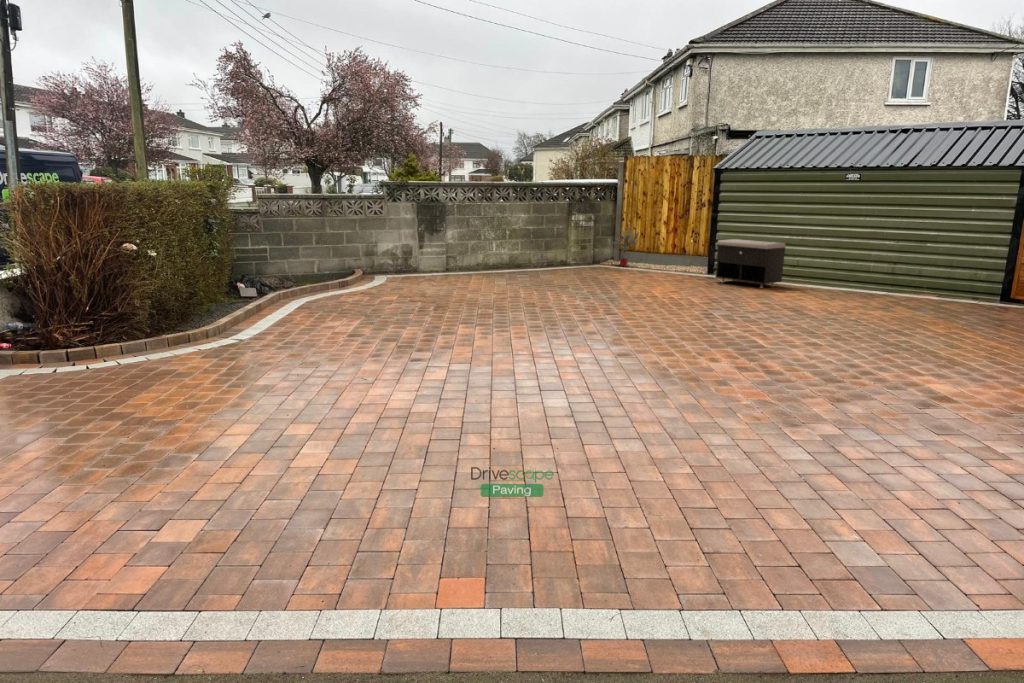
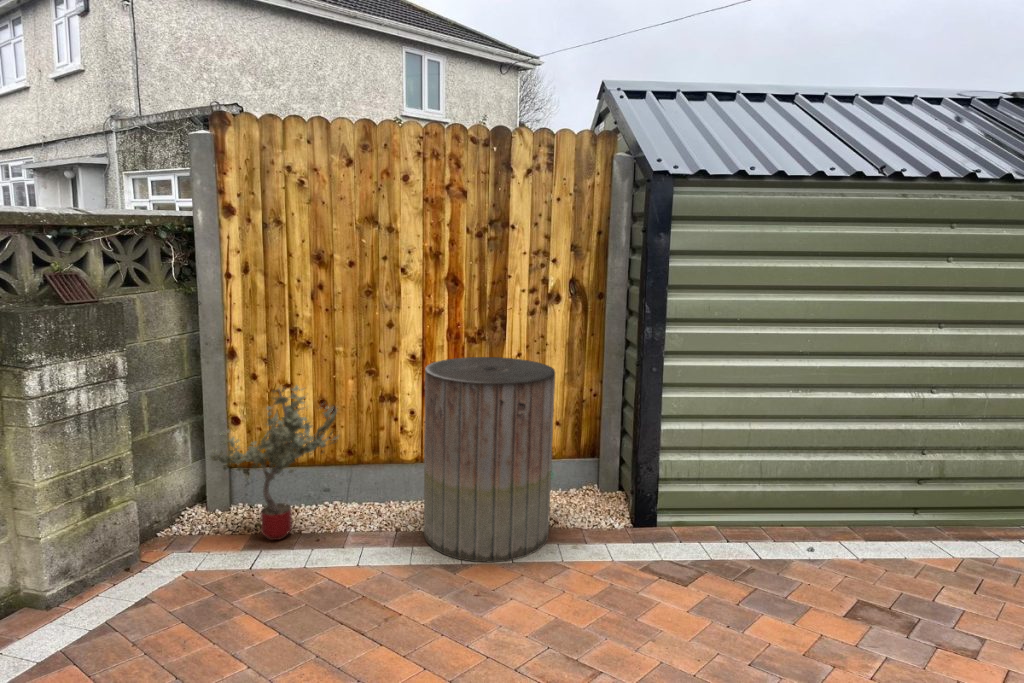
trash can: none [650,223,690,274] -> present [424,357,555,562]
storage bench: present [715,239,786,288] -> none [745,409,991,571]

